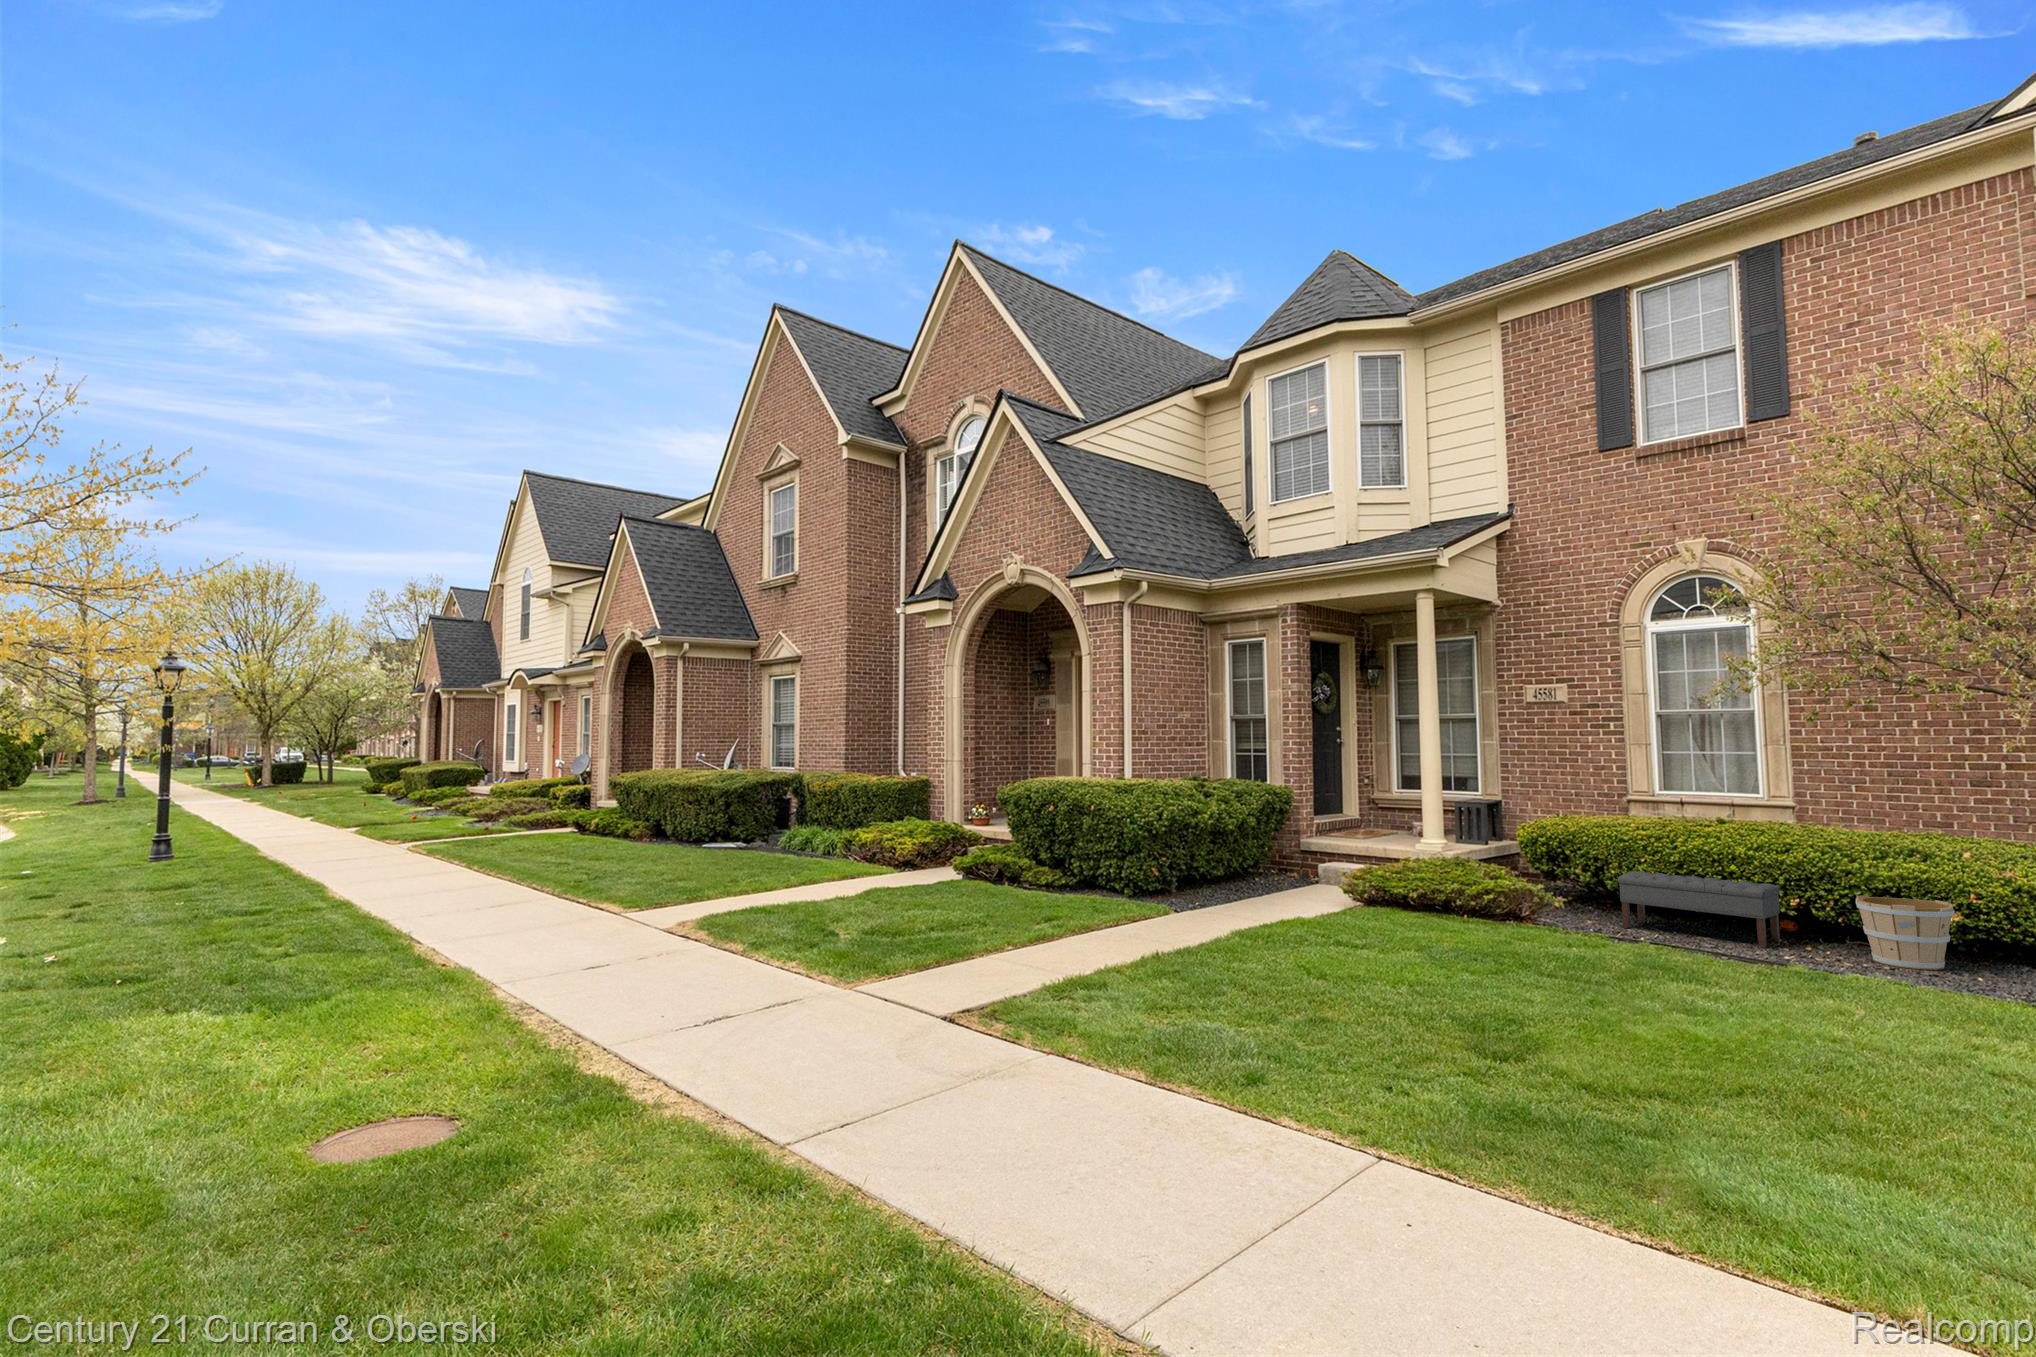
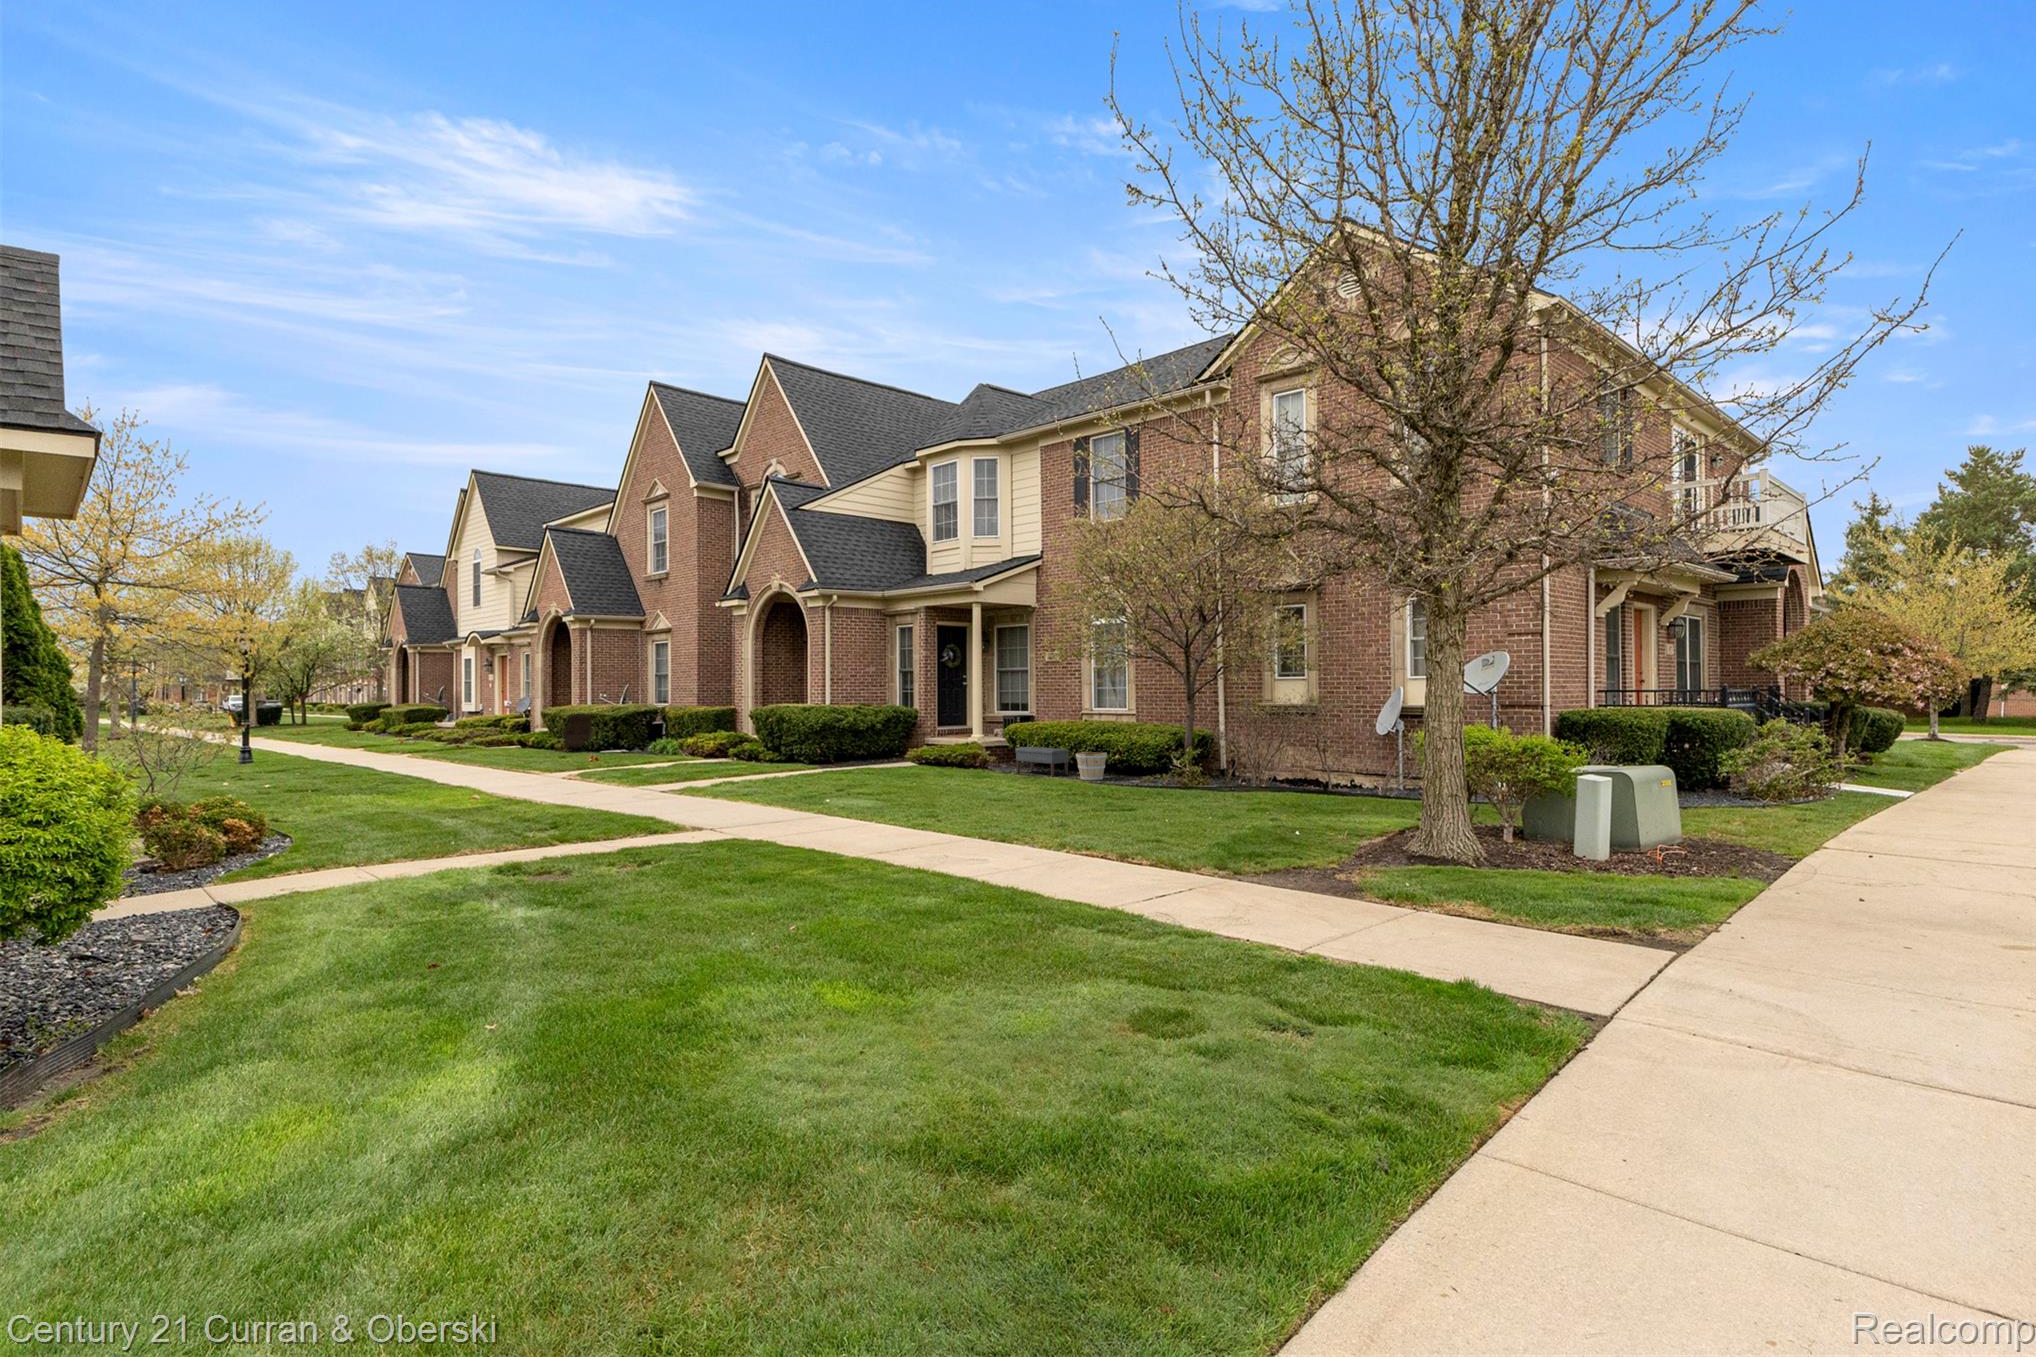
lounge chair: none [645,784,694,846] -> present [563,714,594,752]

